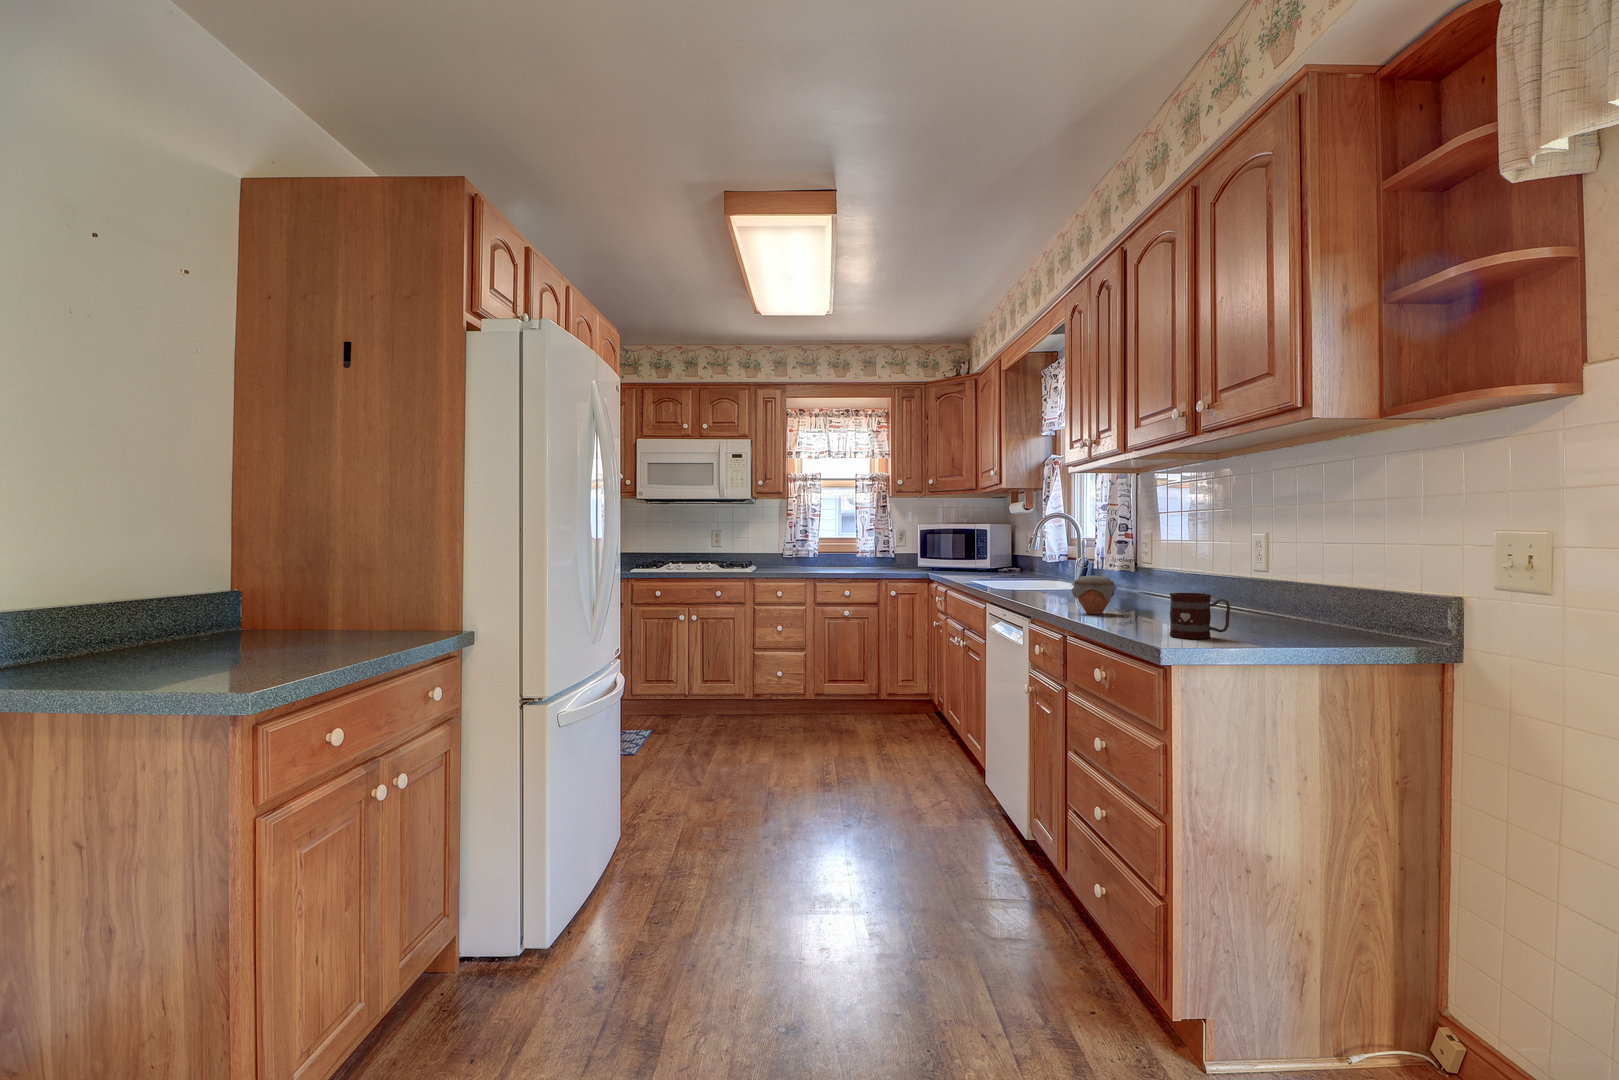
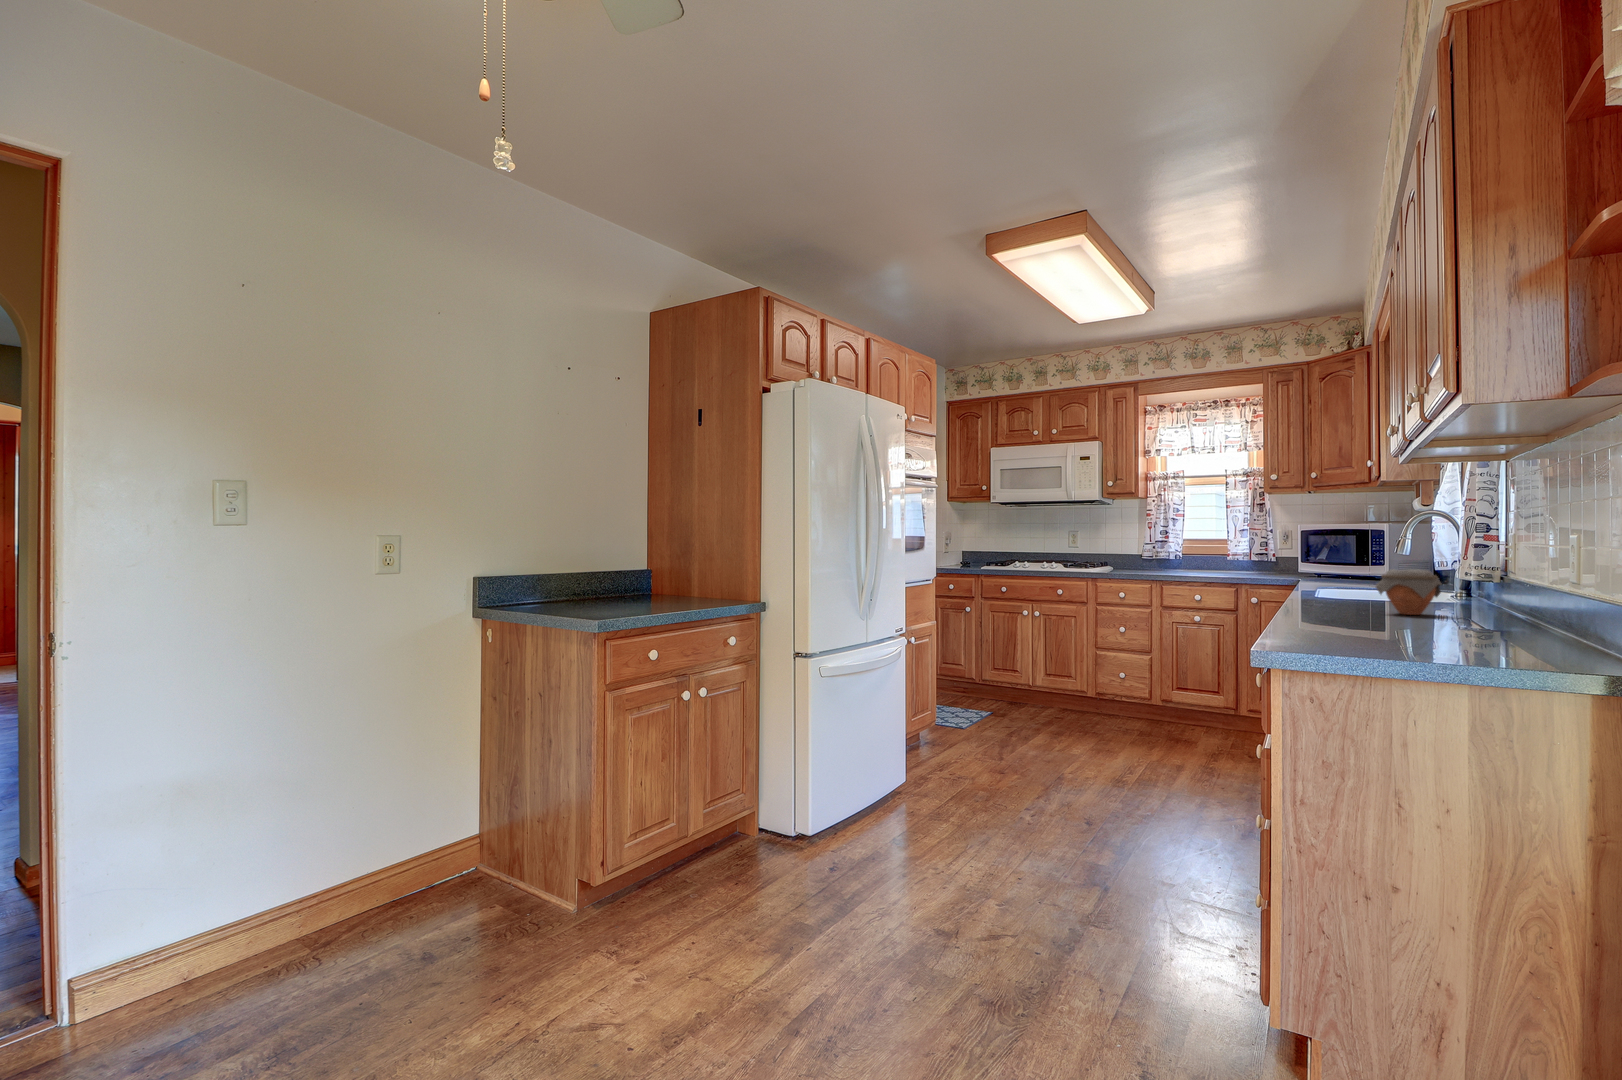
mug: present [1170,593,1230,639] -> none [1446,584,1531,640]

